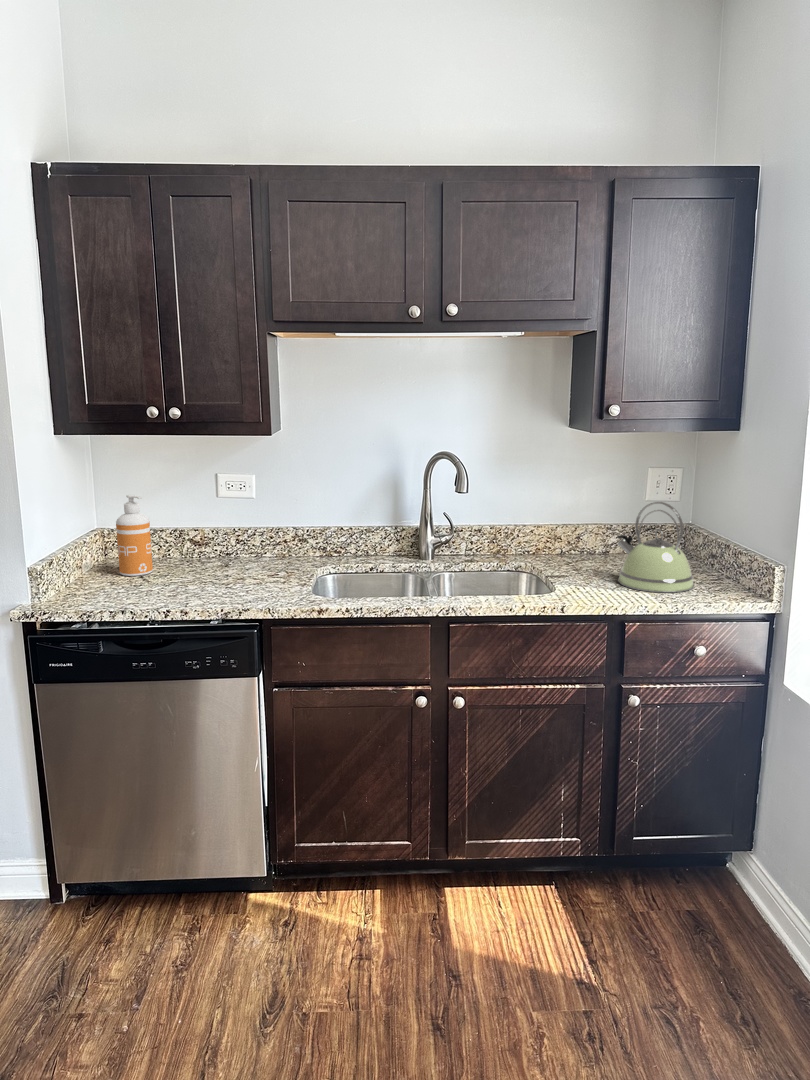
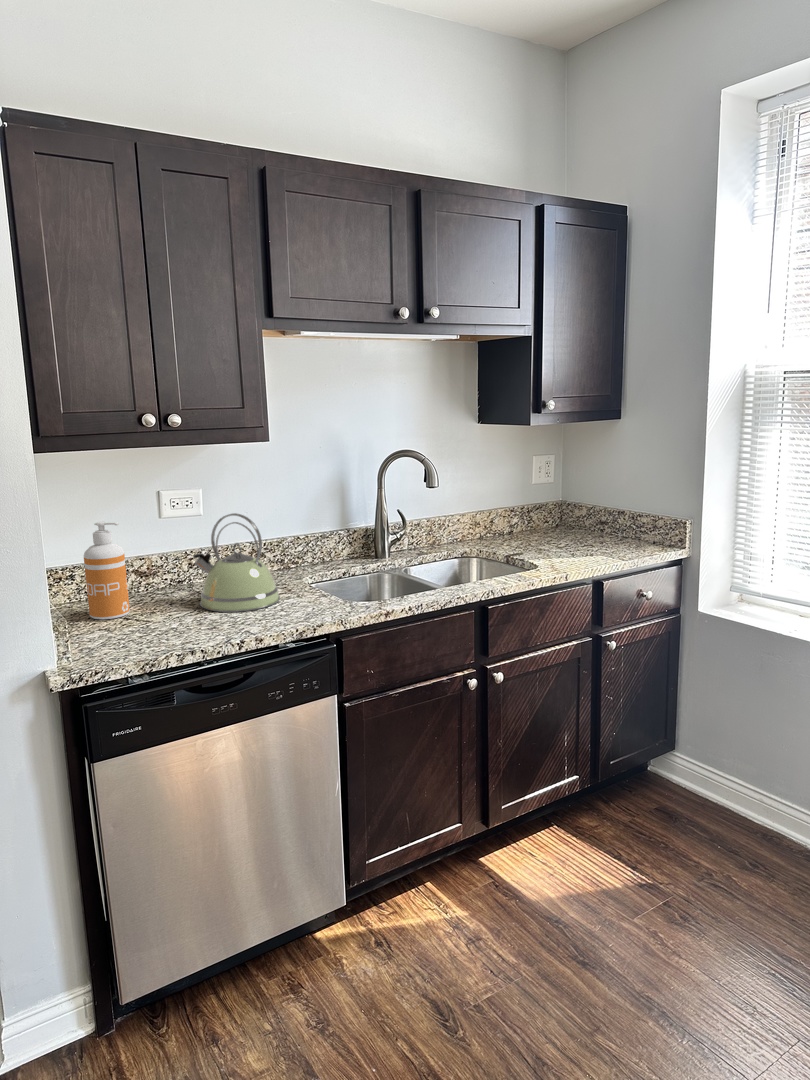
kettle: present [617,502,694,593] -> present [193,513,280,612]

